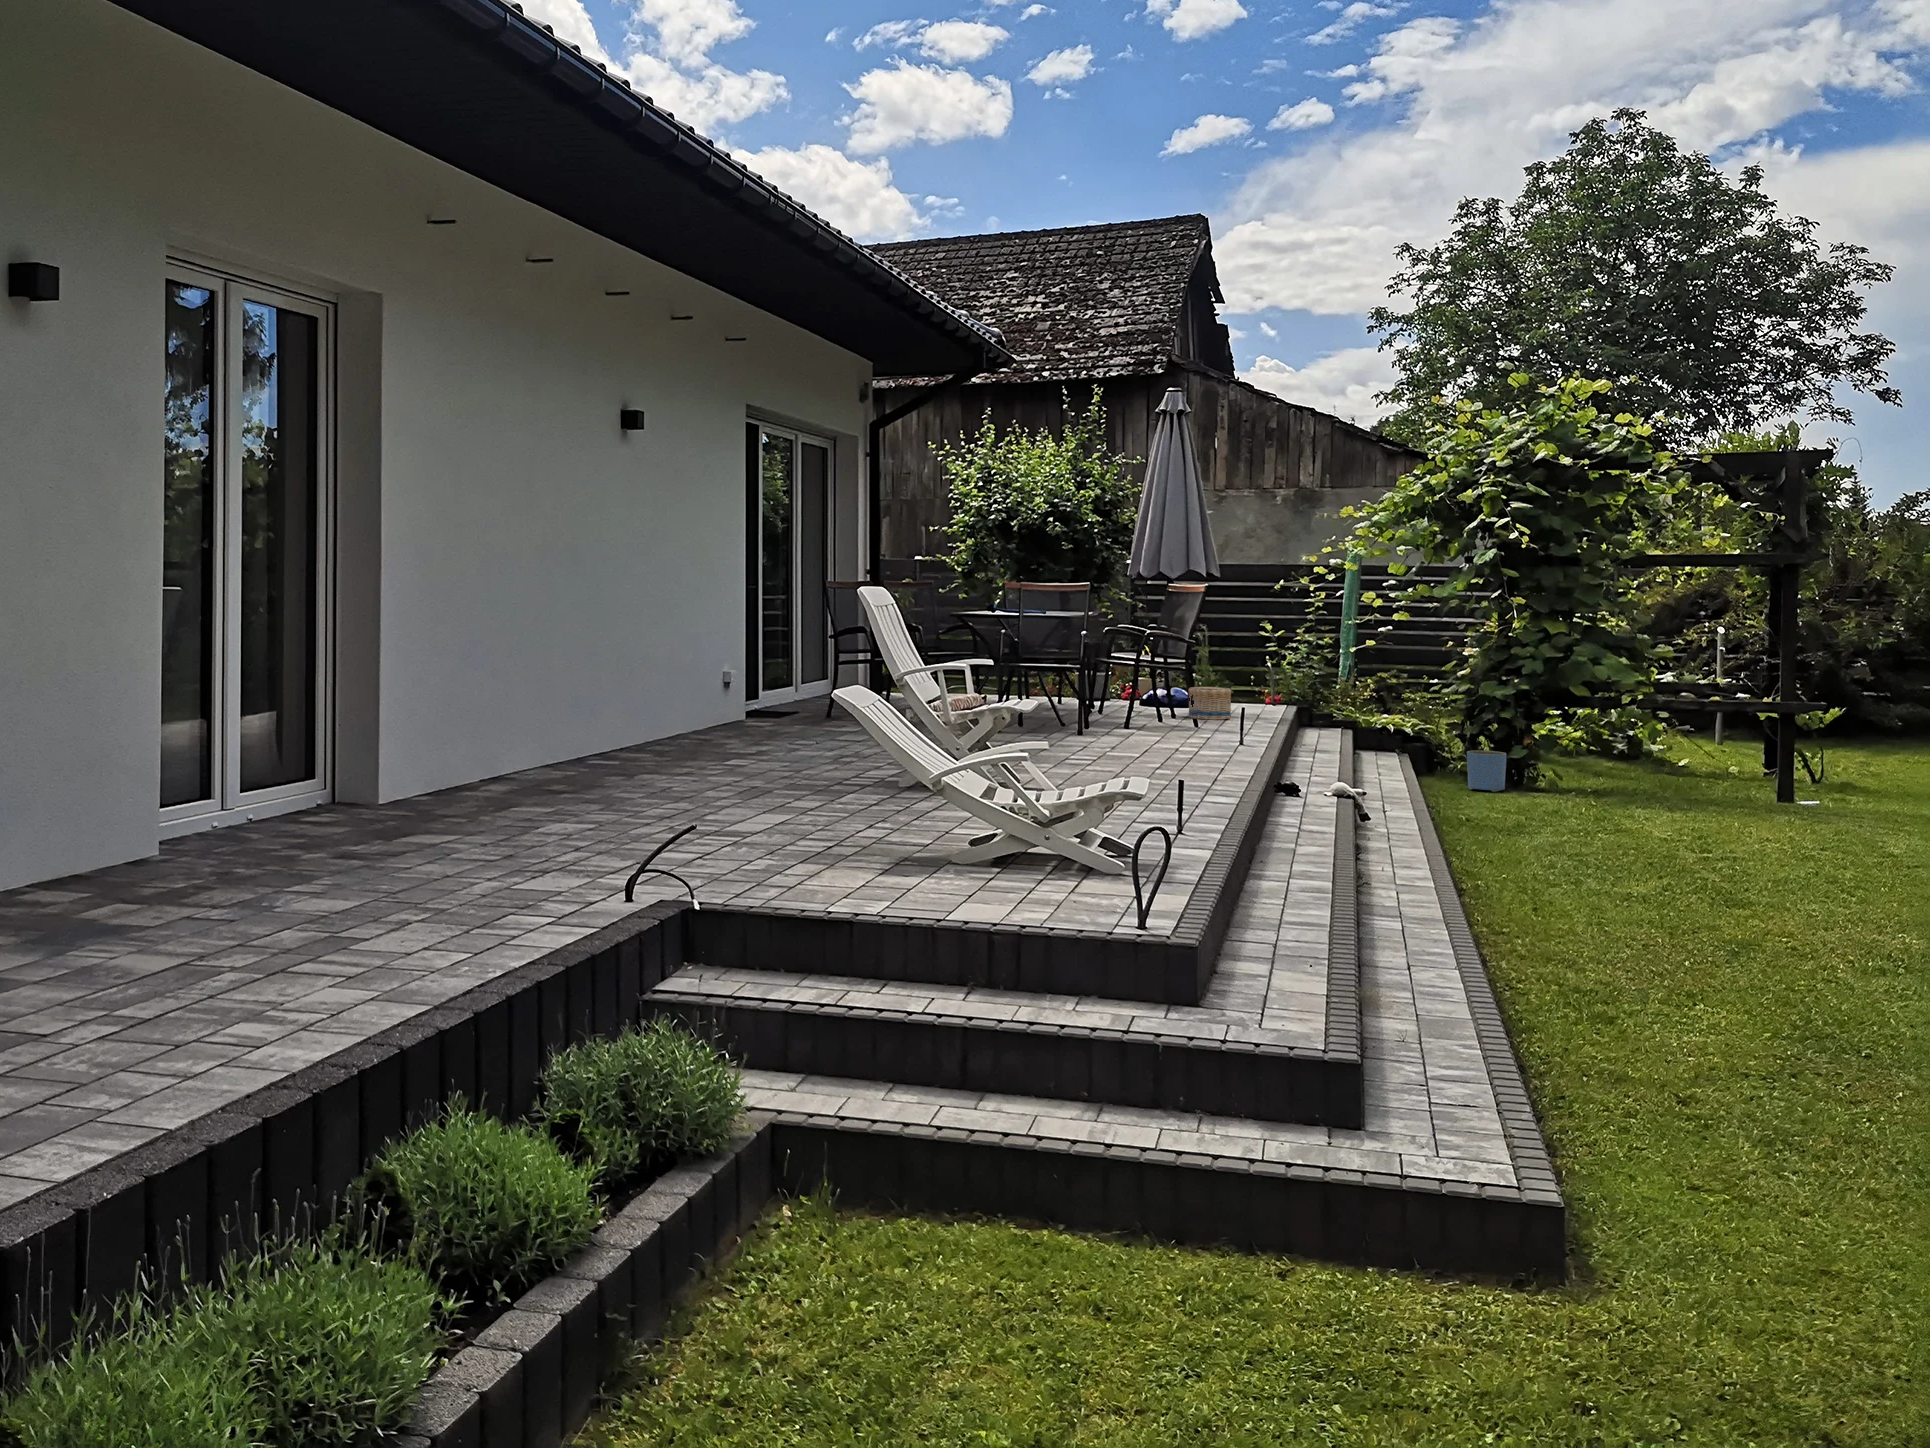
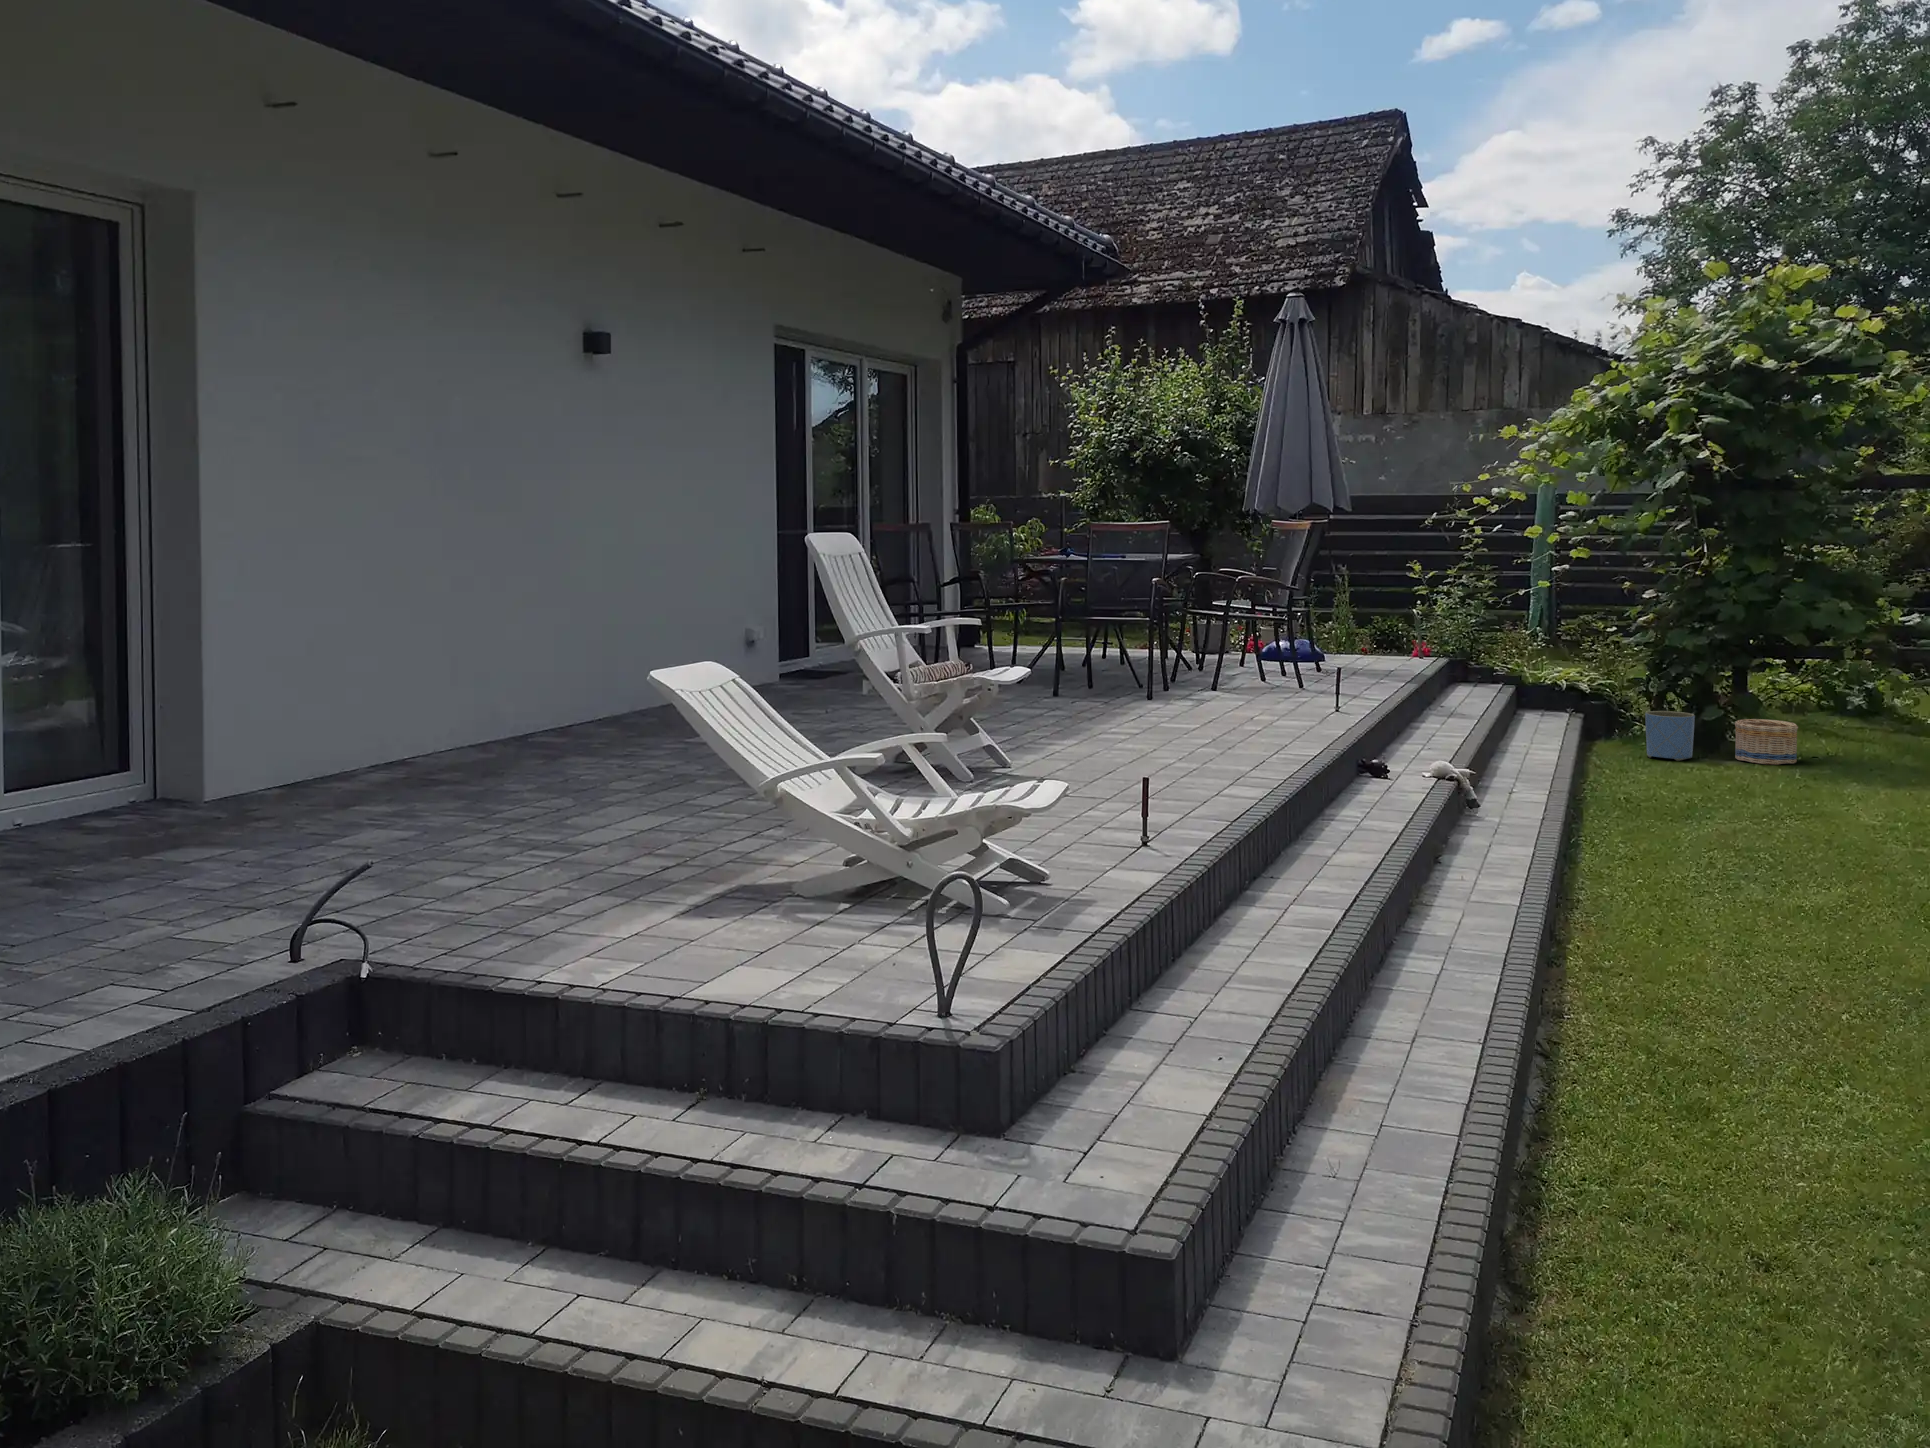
basket: present [1188,687,1232,720] -> present [1735,719,1798,765]

